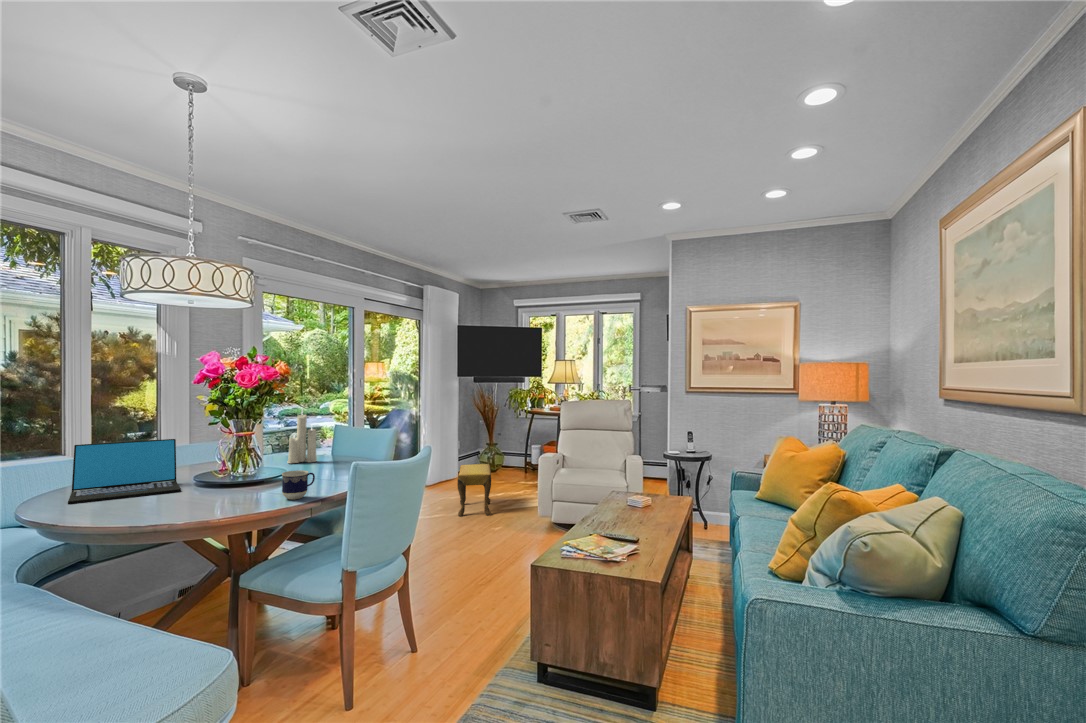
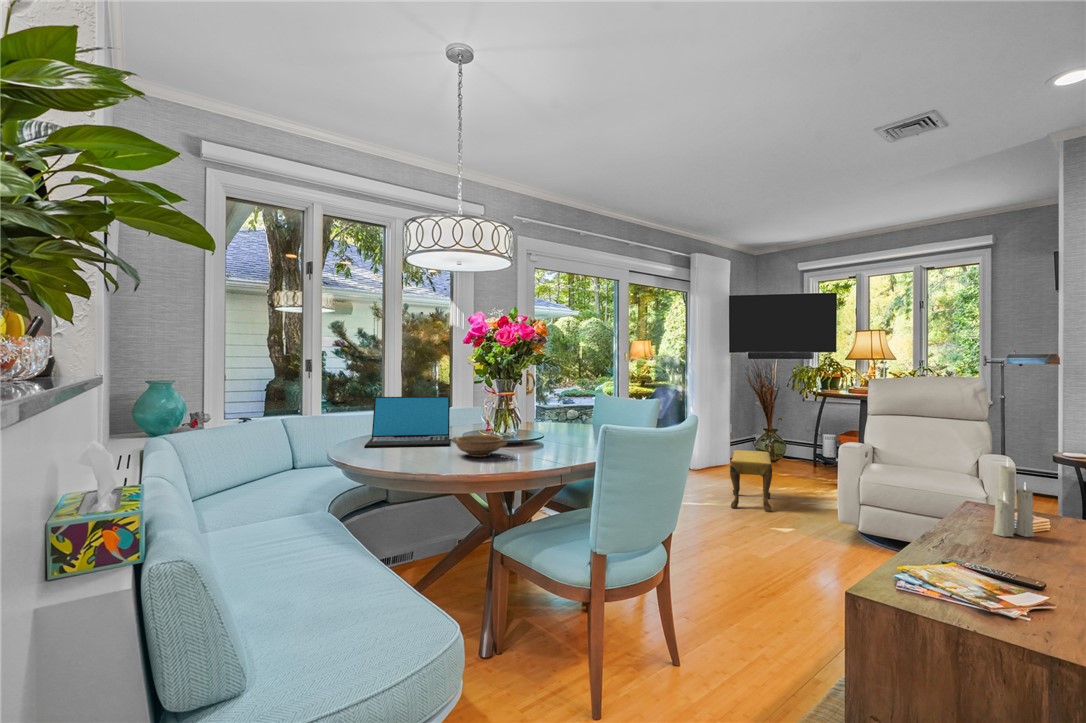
candle: present [288,414,317,463] -> present [992,460,1034,537]
cup: present [282,470,315,499] -> none [532,433,566,464]
bowl: none [189,477,263,500] -> present [452,435,515,459]

